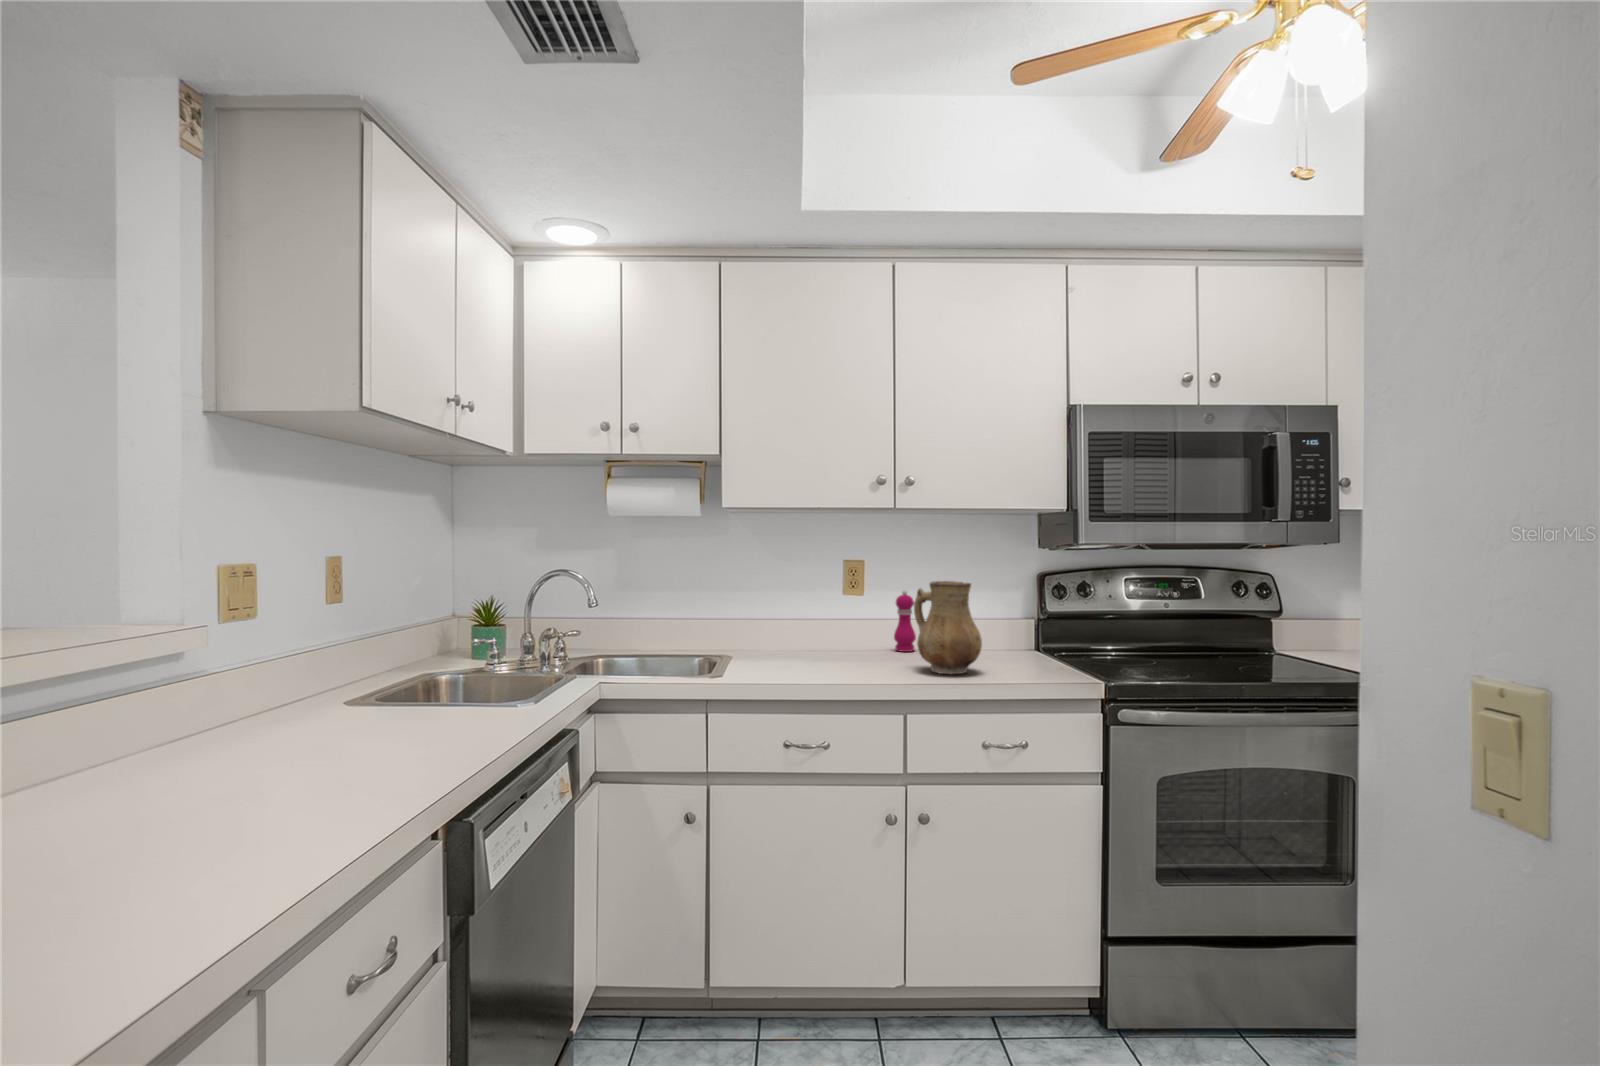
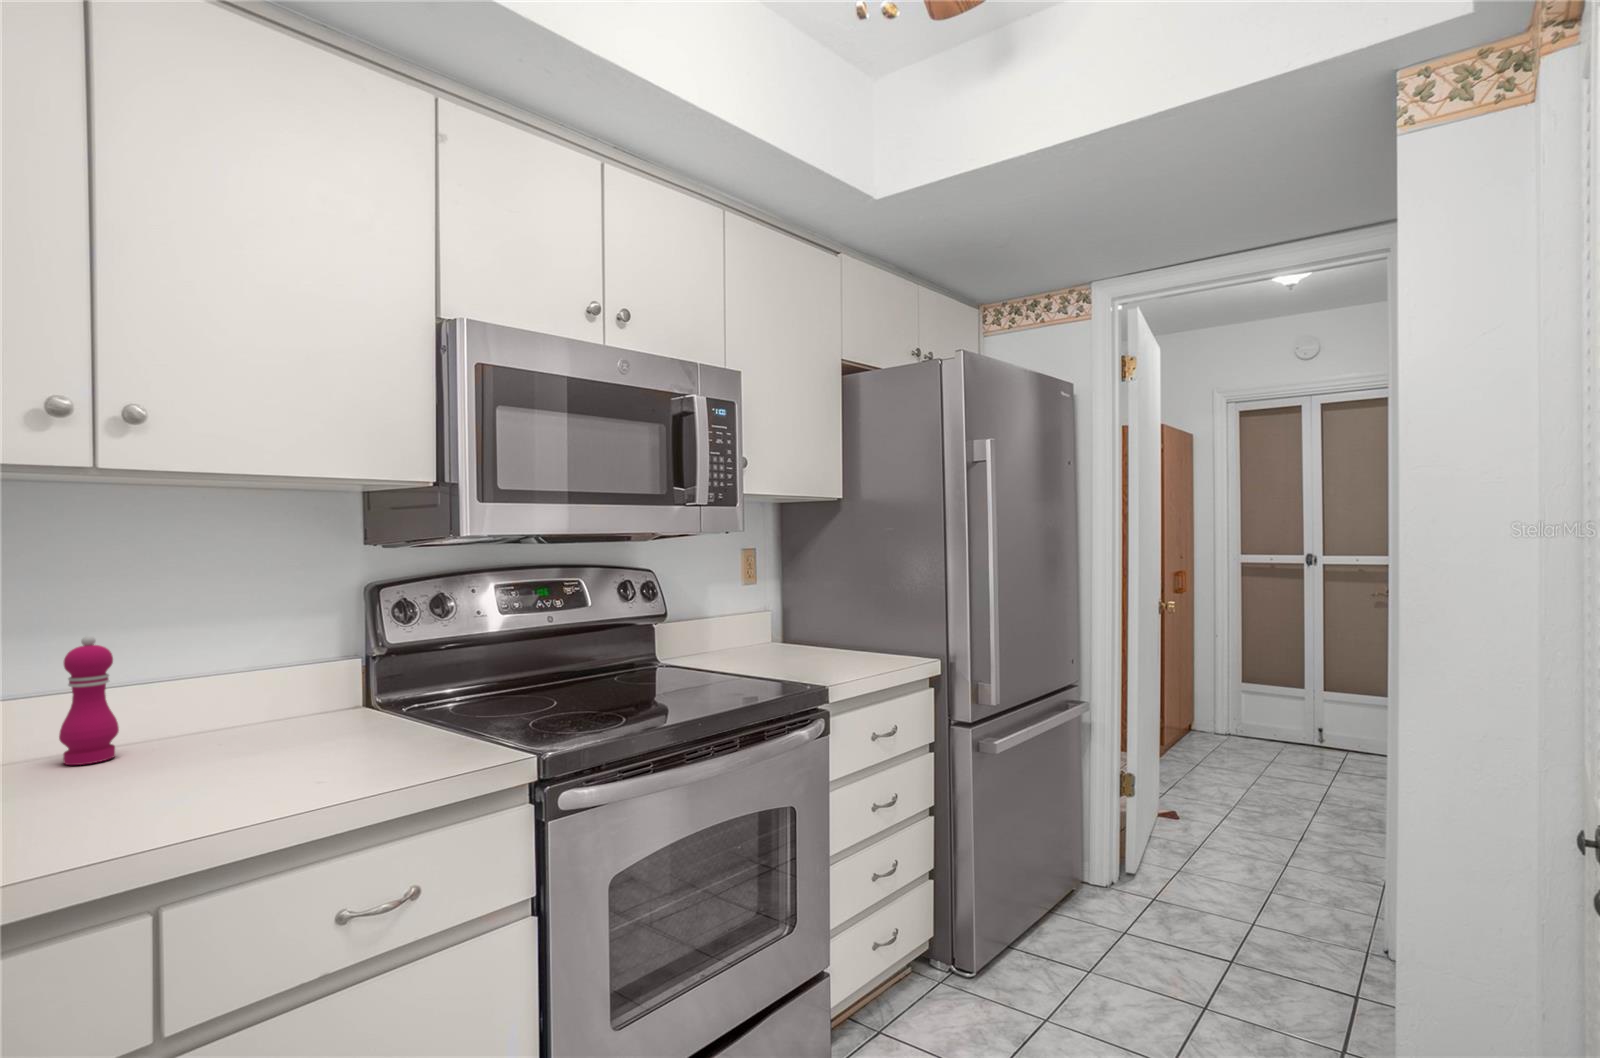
ceramic pitcher: present [914,581,982,674] -> none [143,611,315,806]

